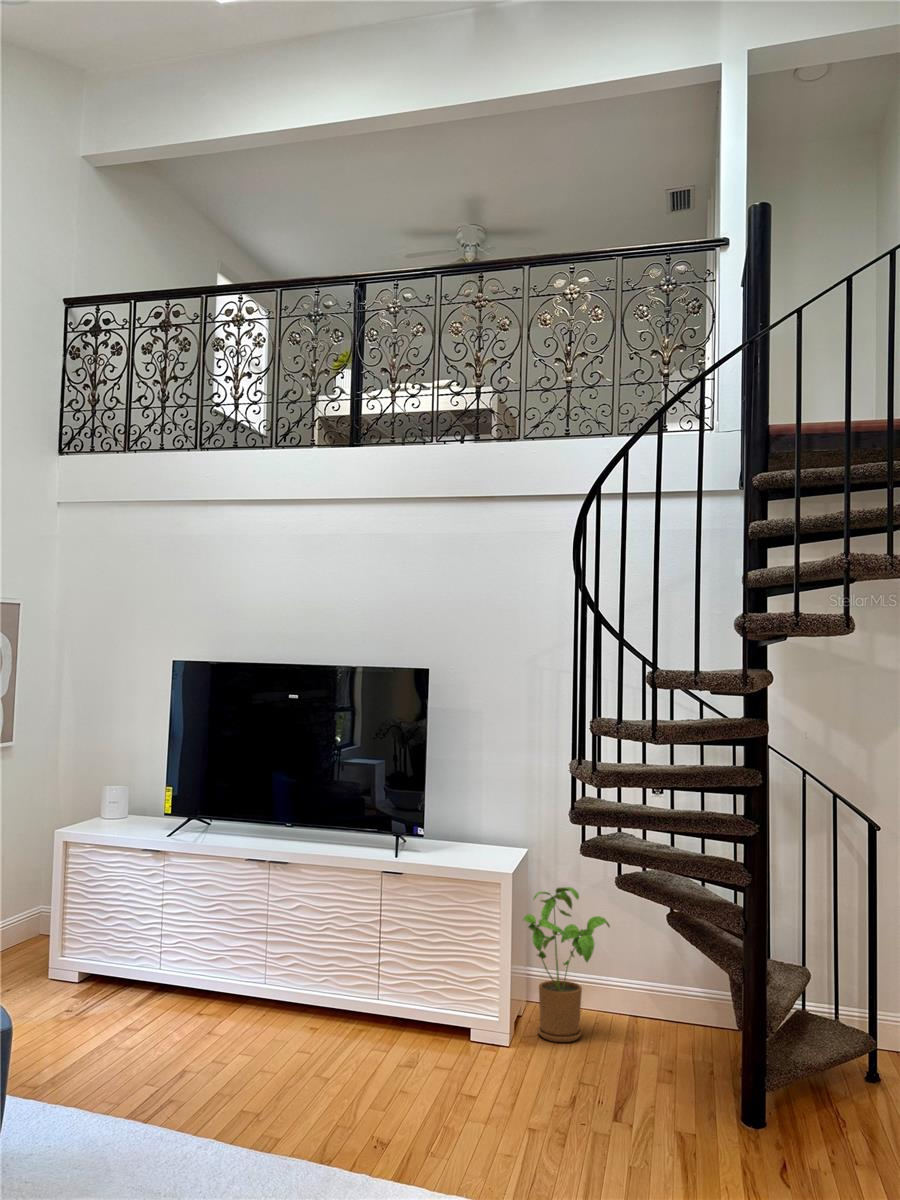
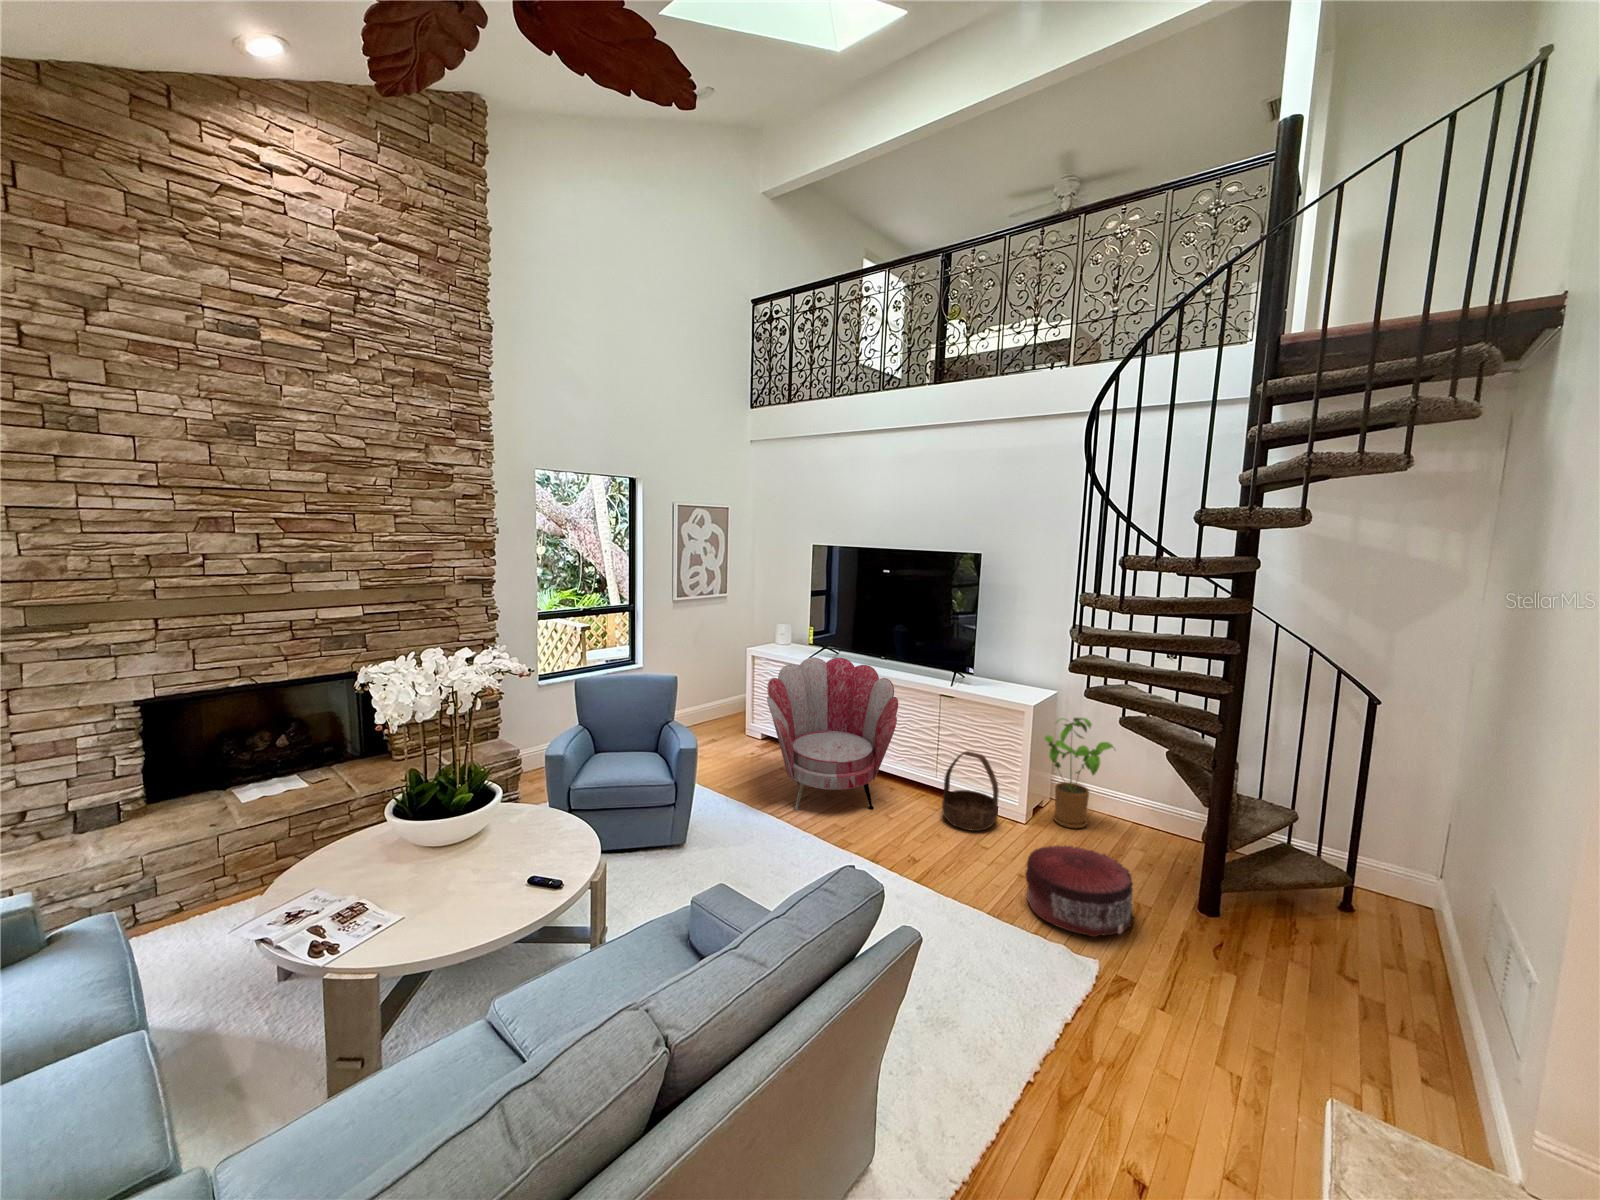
armchair: none [120,830,327,1071] -> present [767,658,898,810]
basket: none [393,947,472,1063] -> present [942,751,999,831]
pouf: none [531,1046,666,1153] -> present [1025,845,1134,937]

